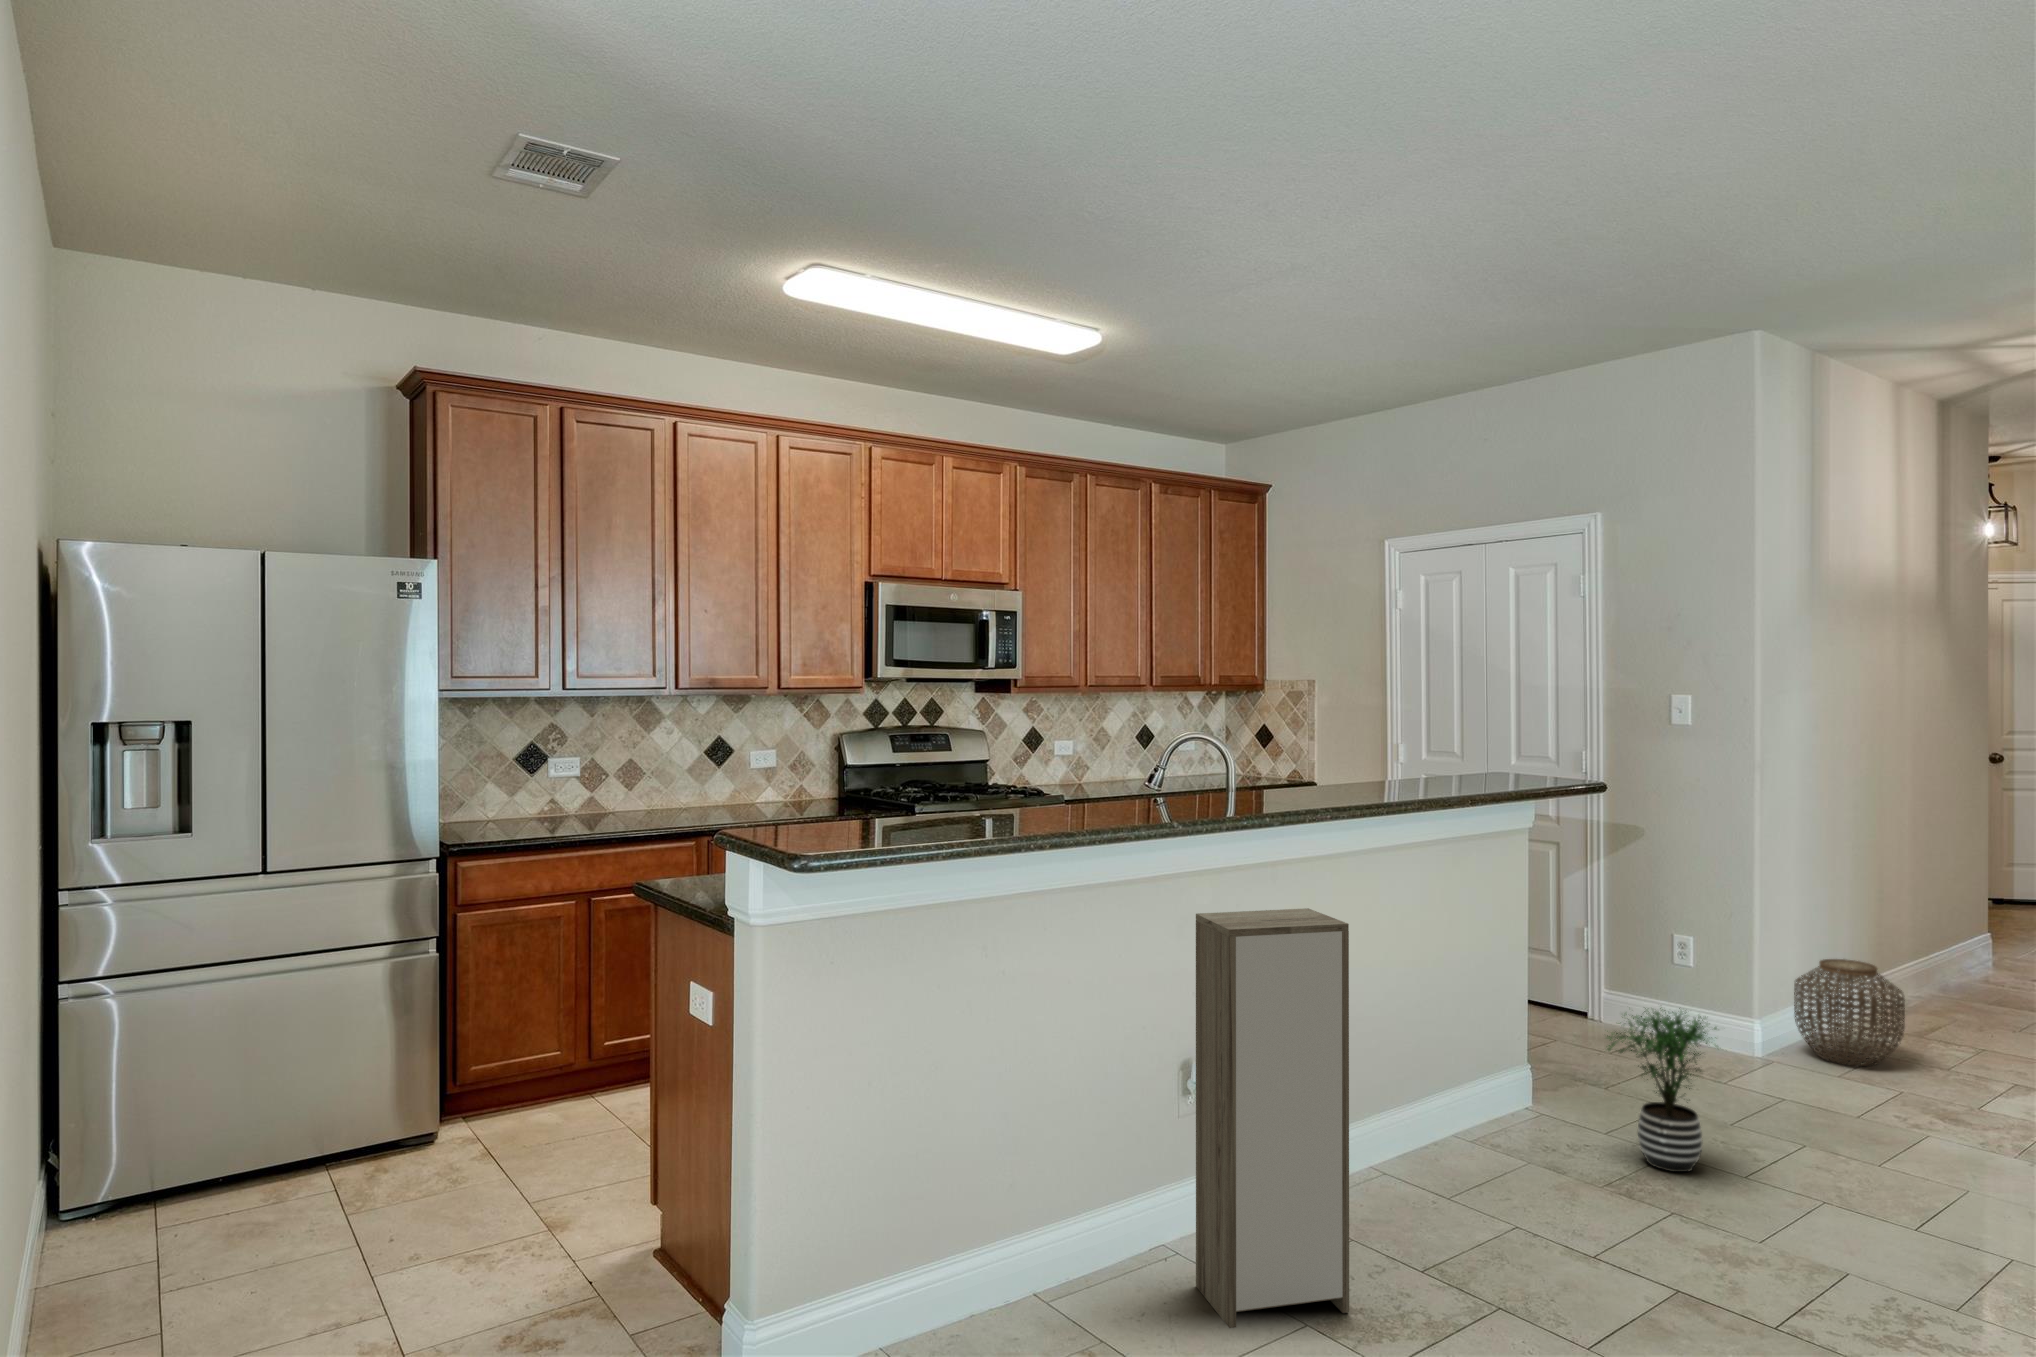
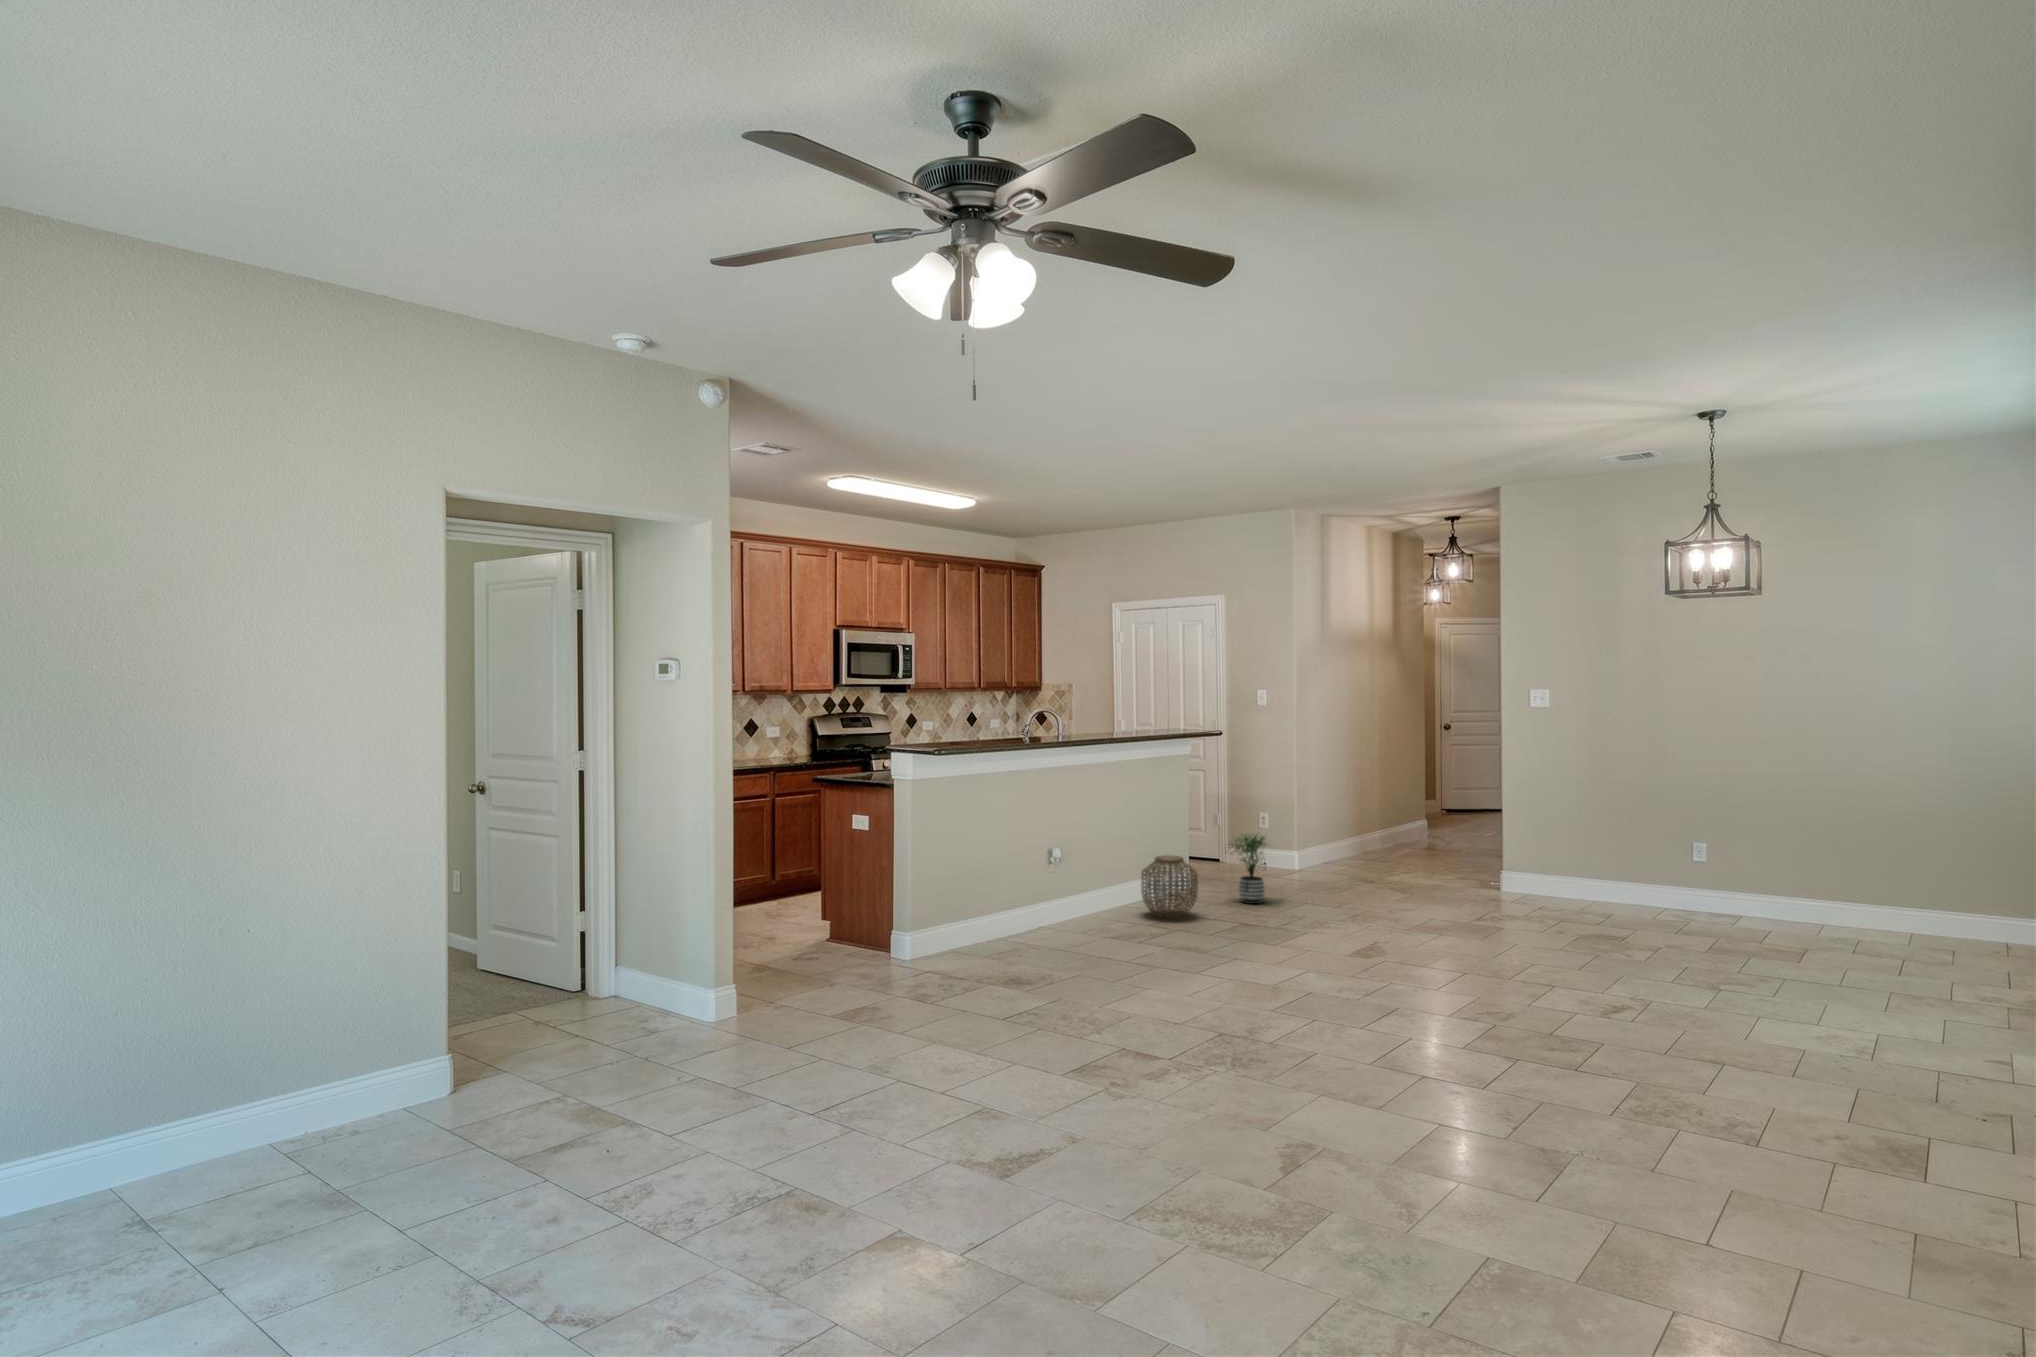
storage cabinet: present [1196,908,1349,1328] -> none [1064,782,1127,947]
woven basket: present [1794,959,1905,1066] -> present [1141,856,1198,919]

